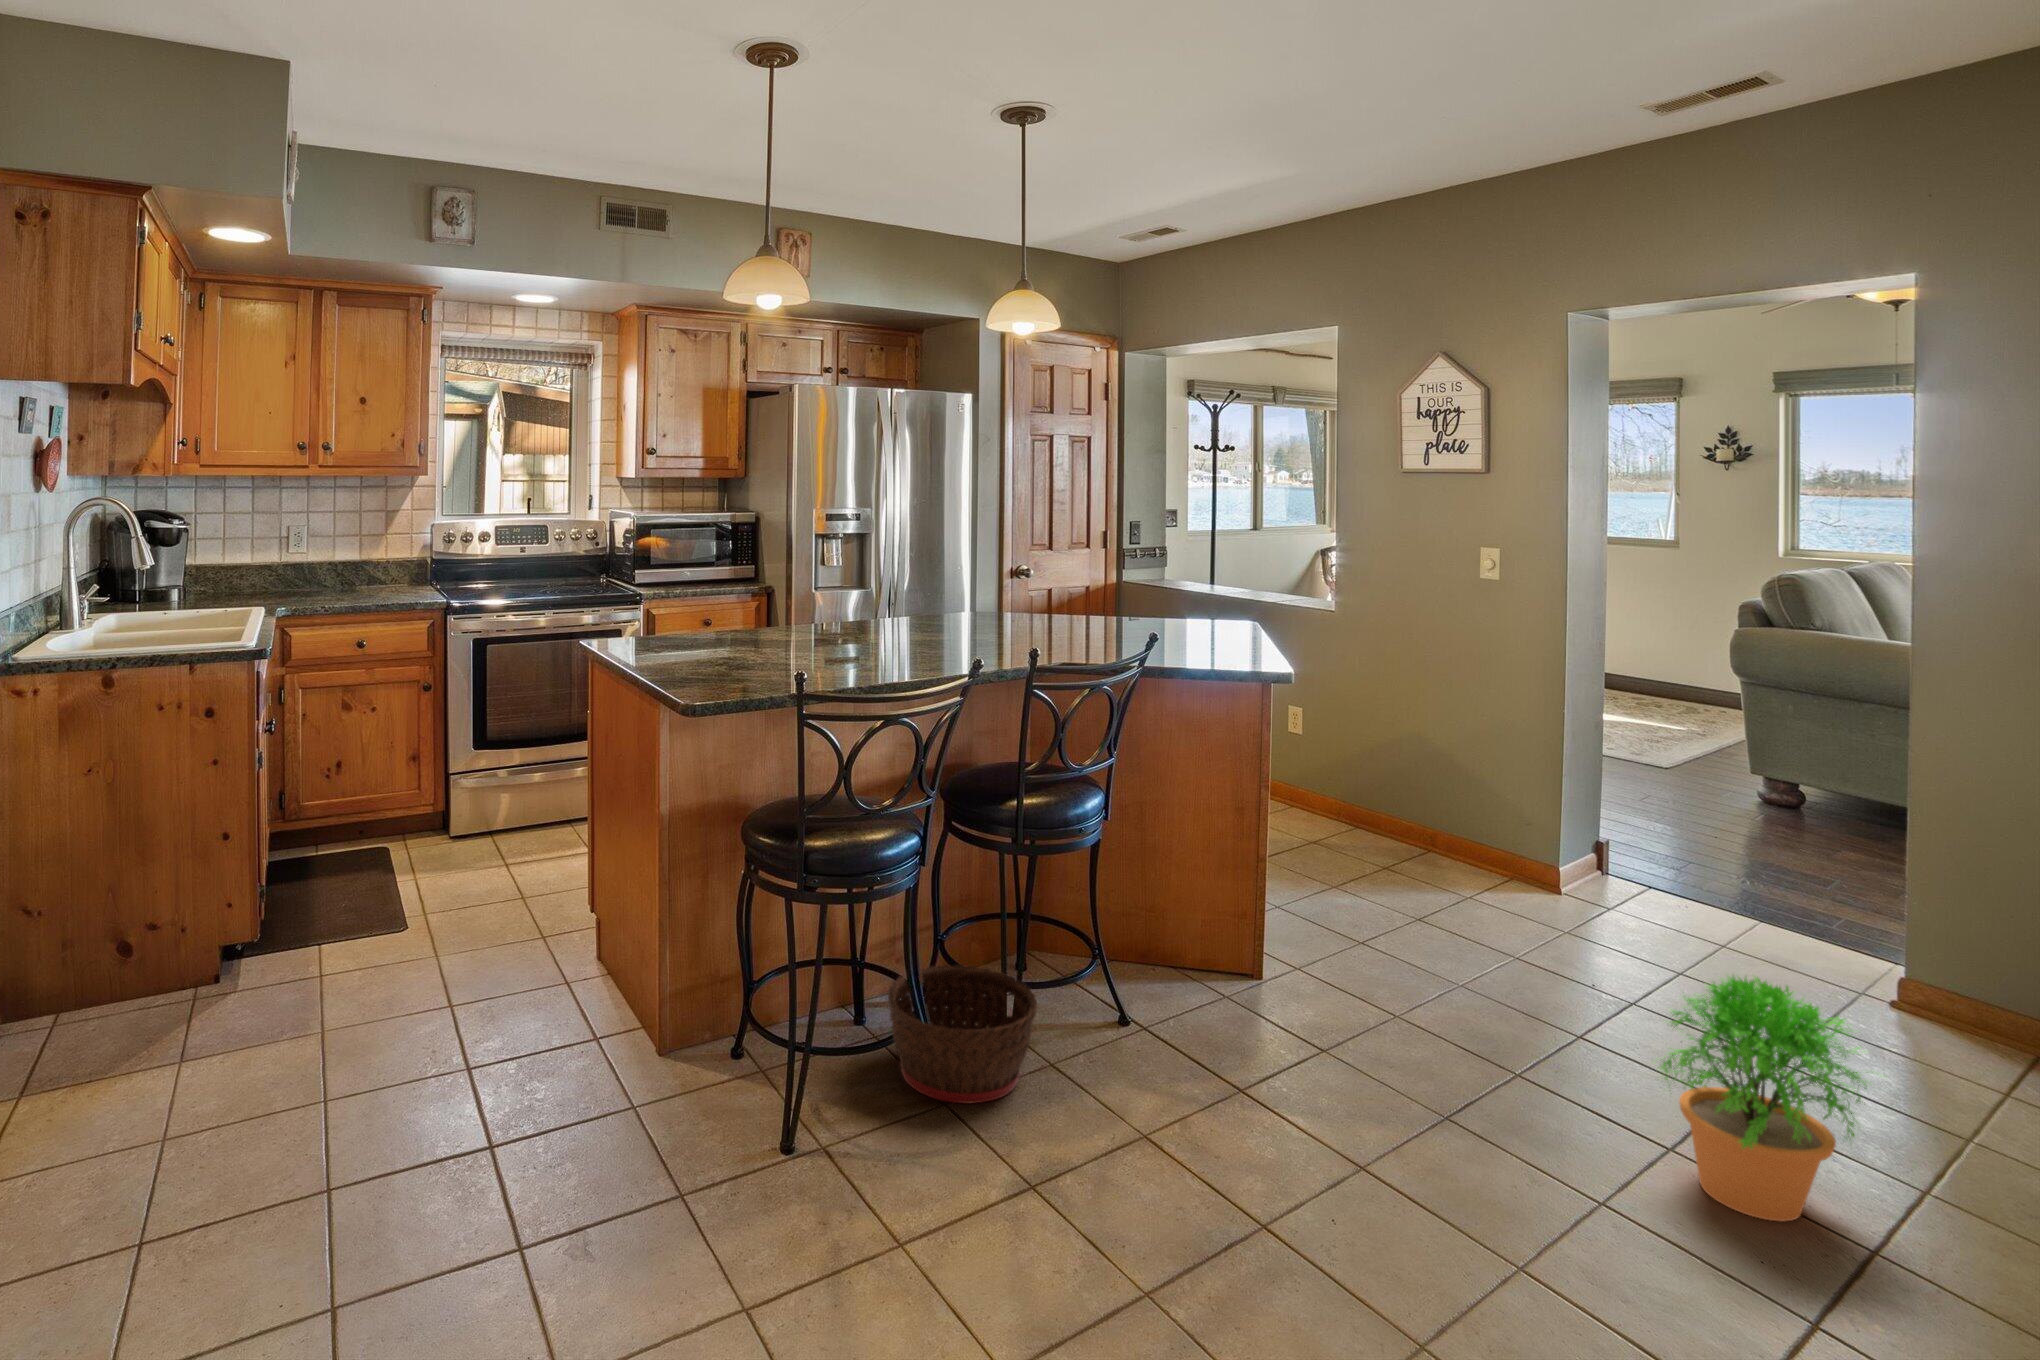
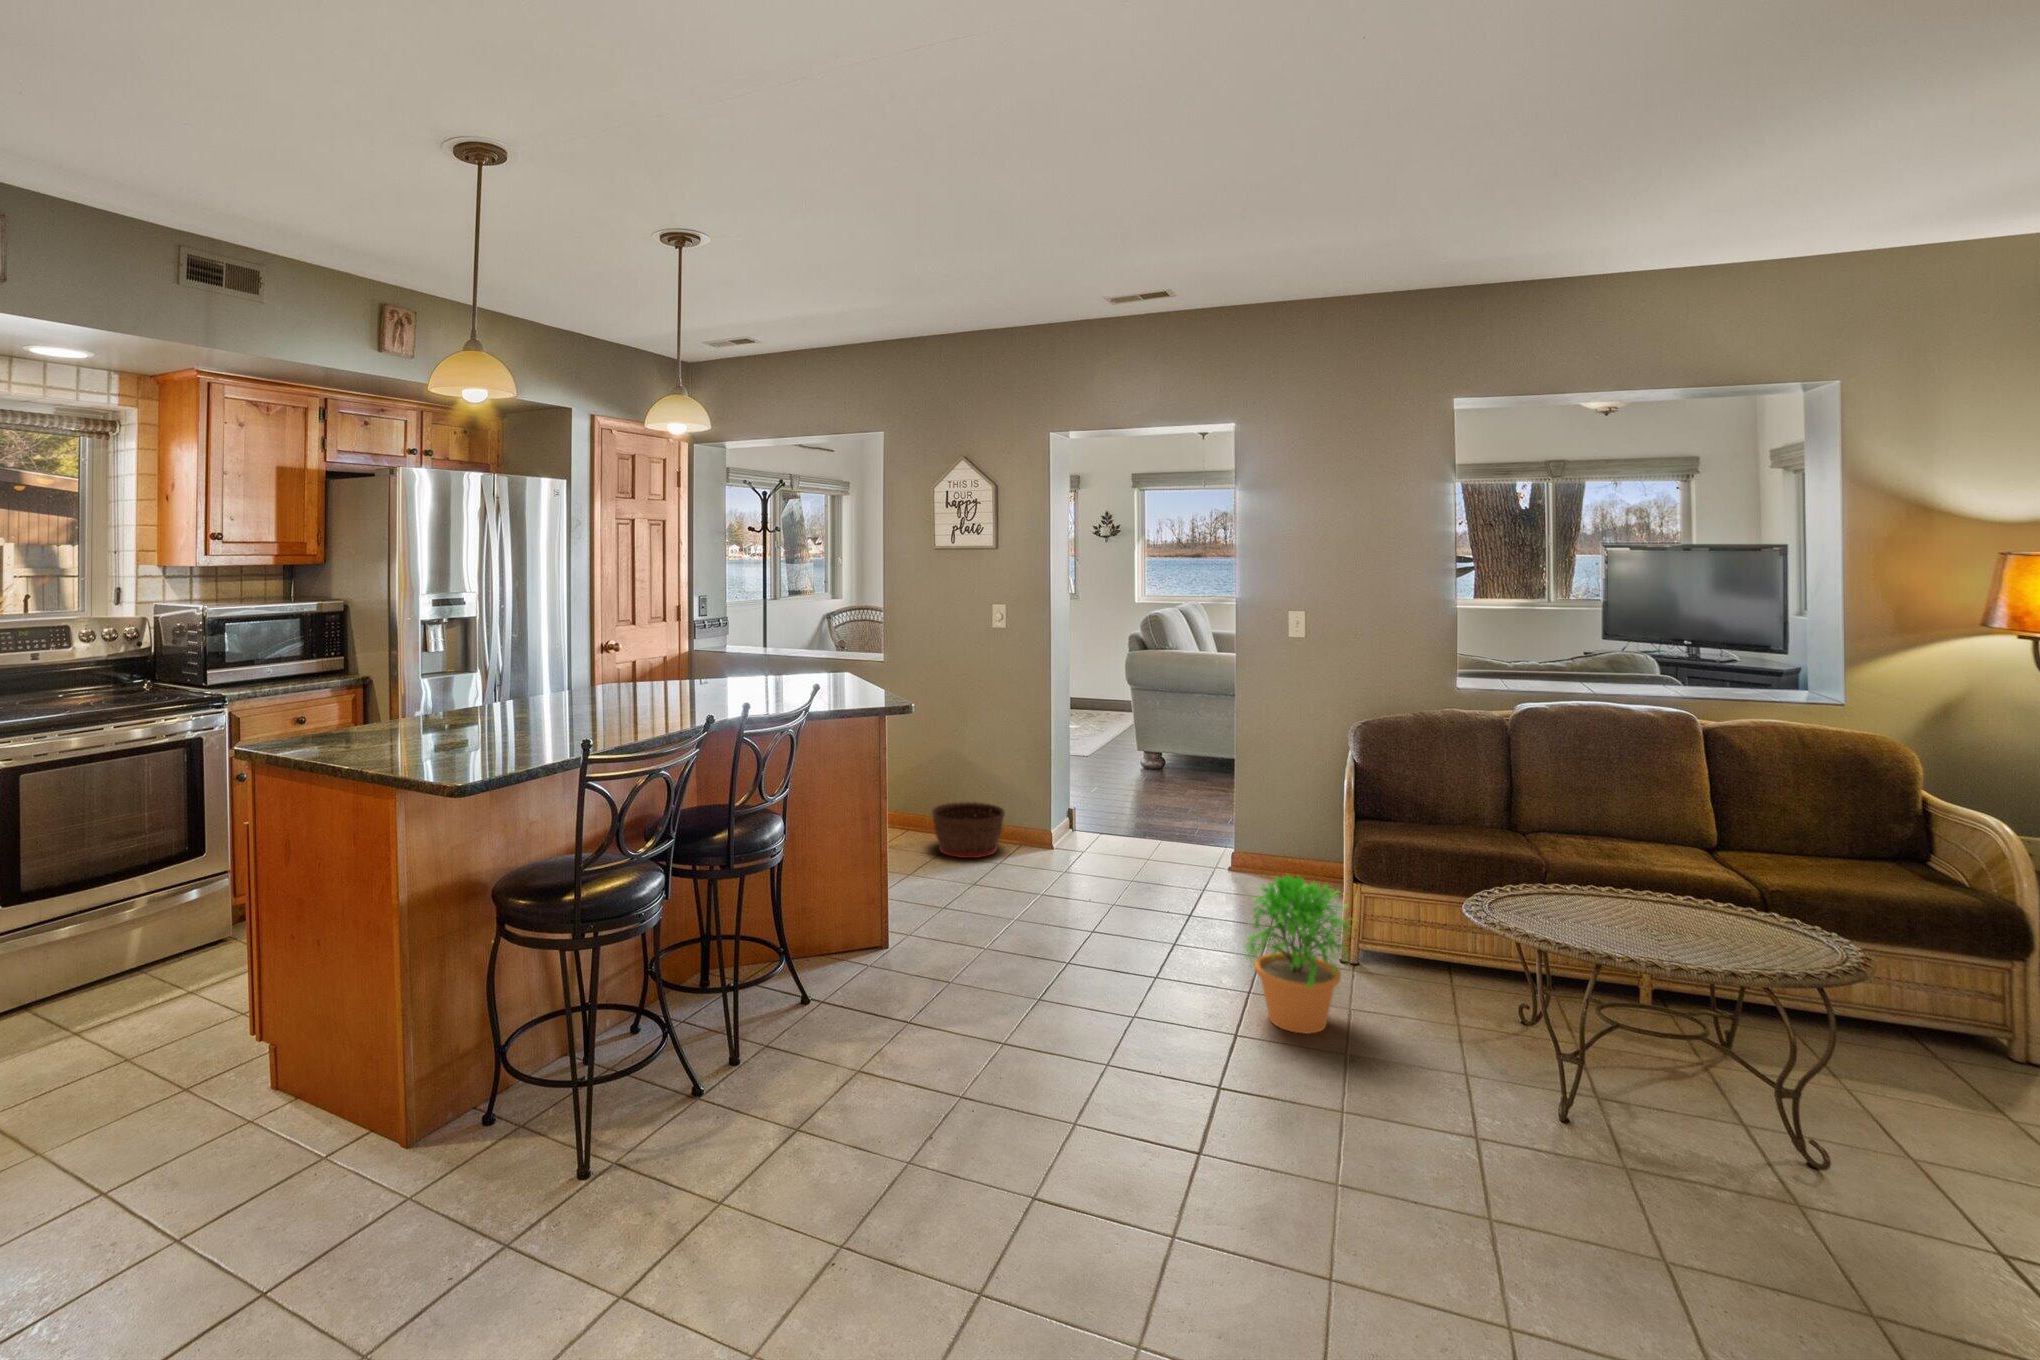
basket: present [887,965,1037,1103] -> present [932,802,1005,858]

